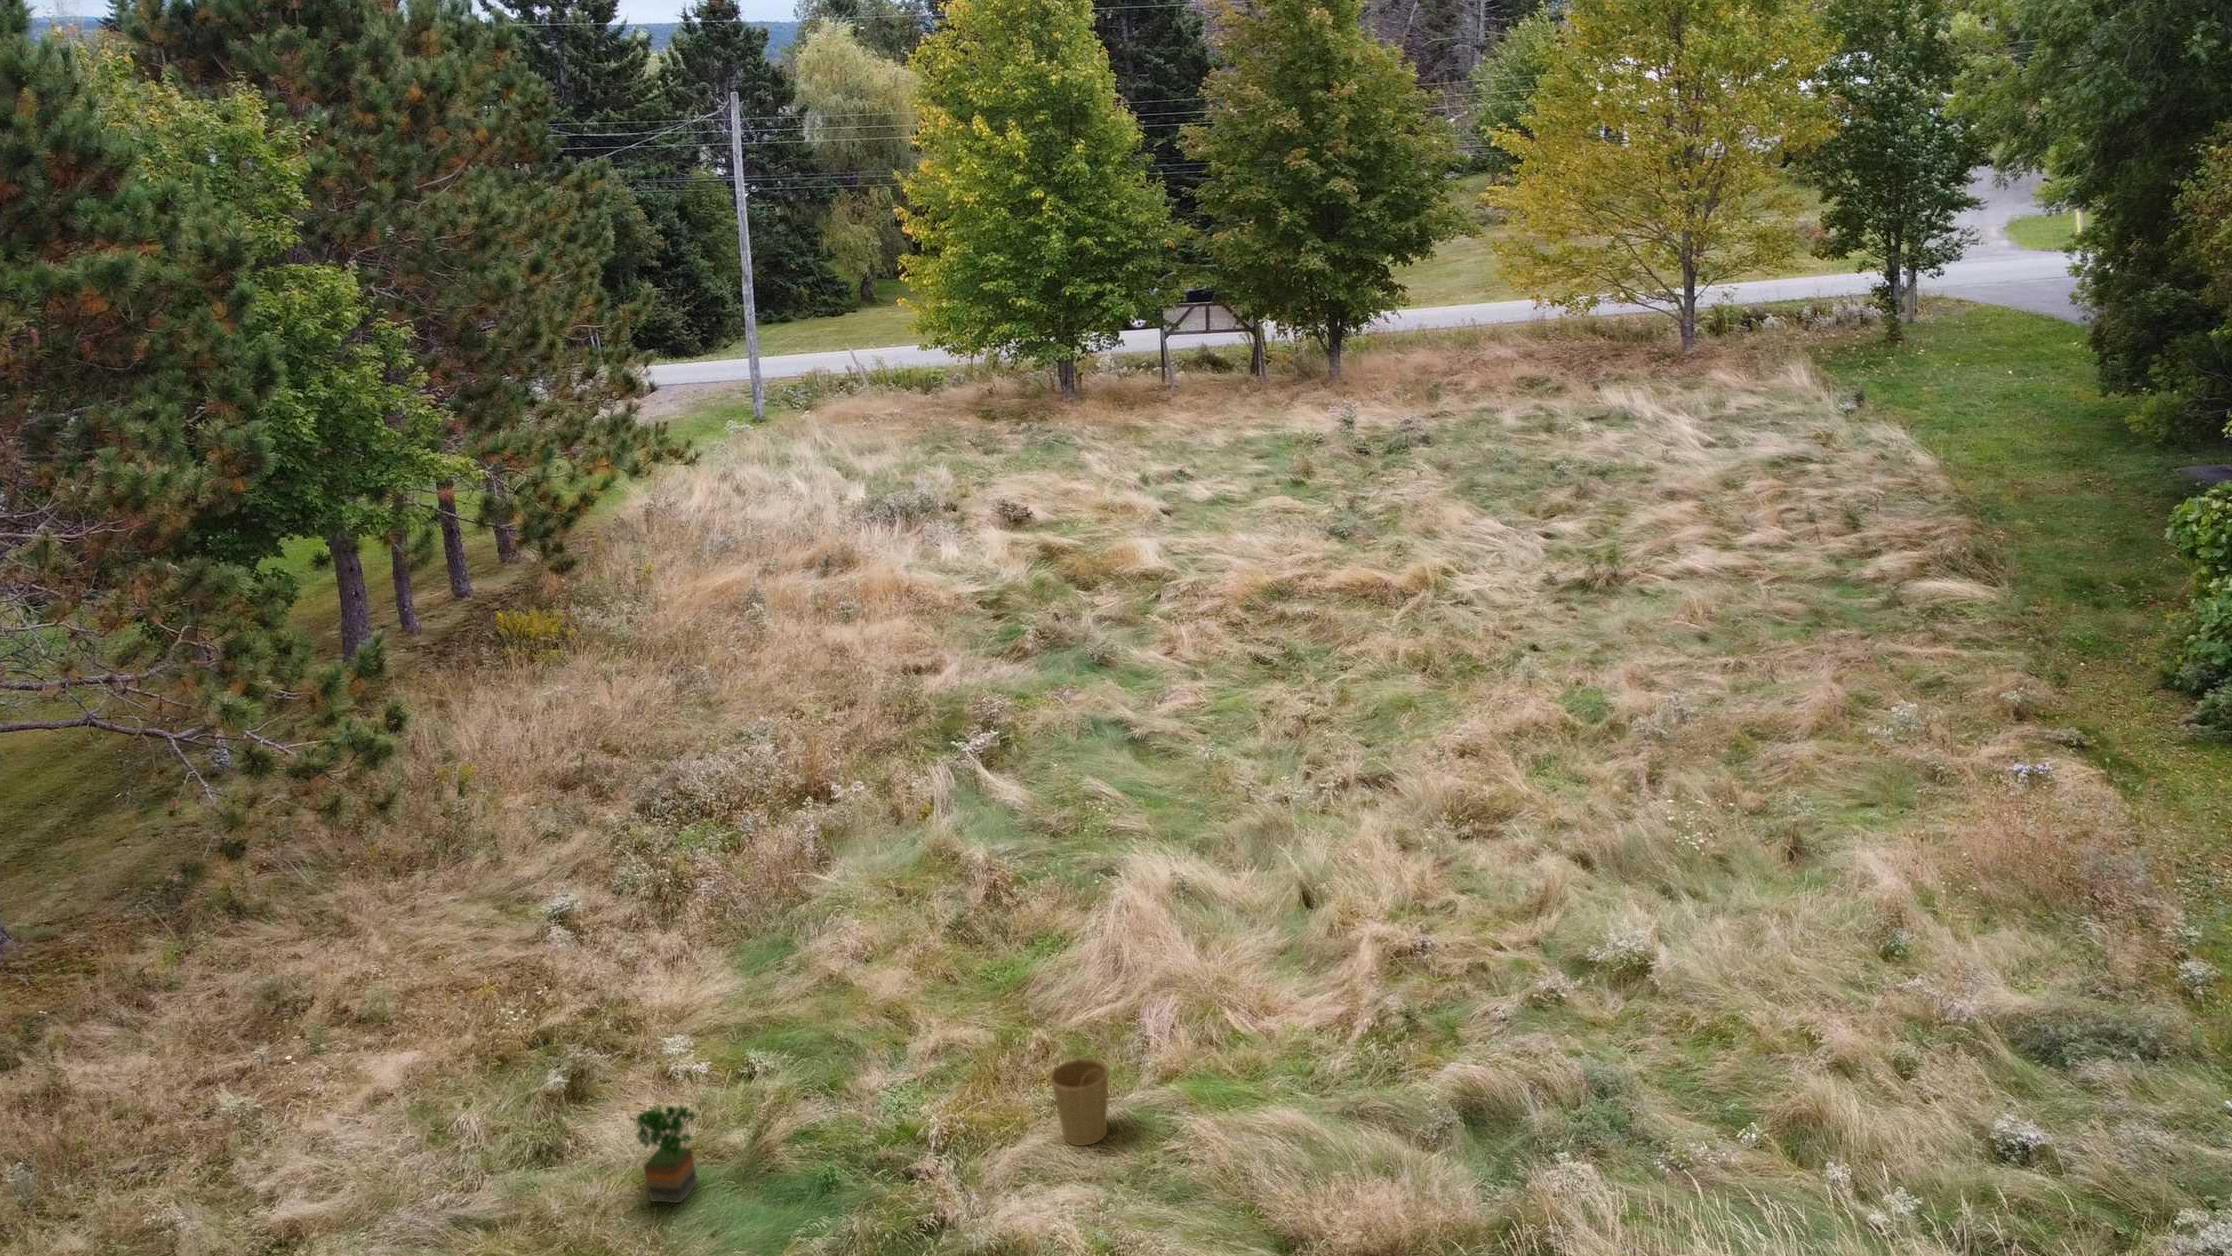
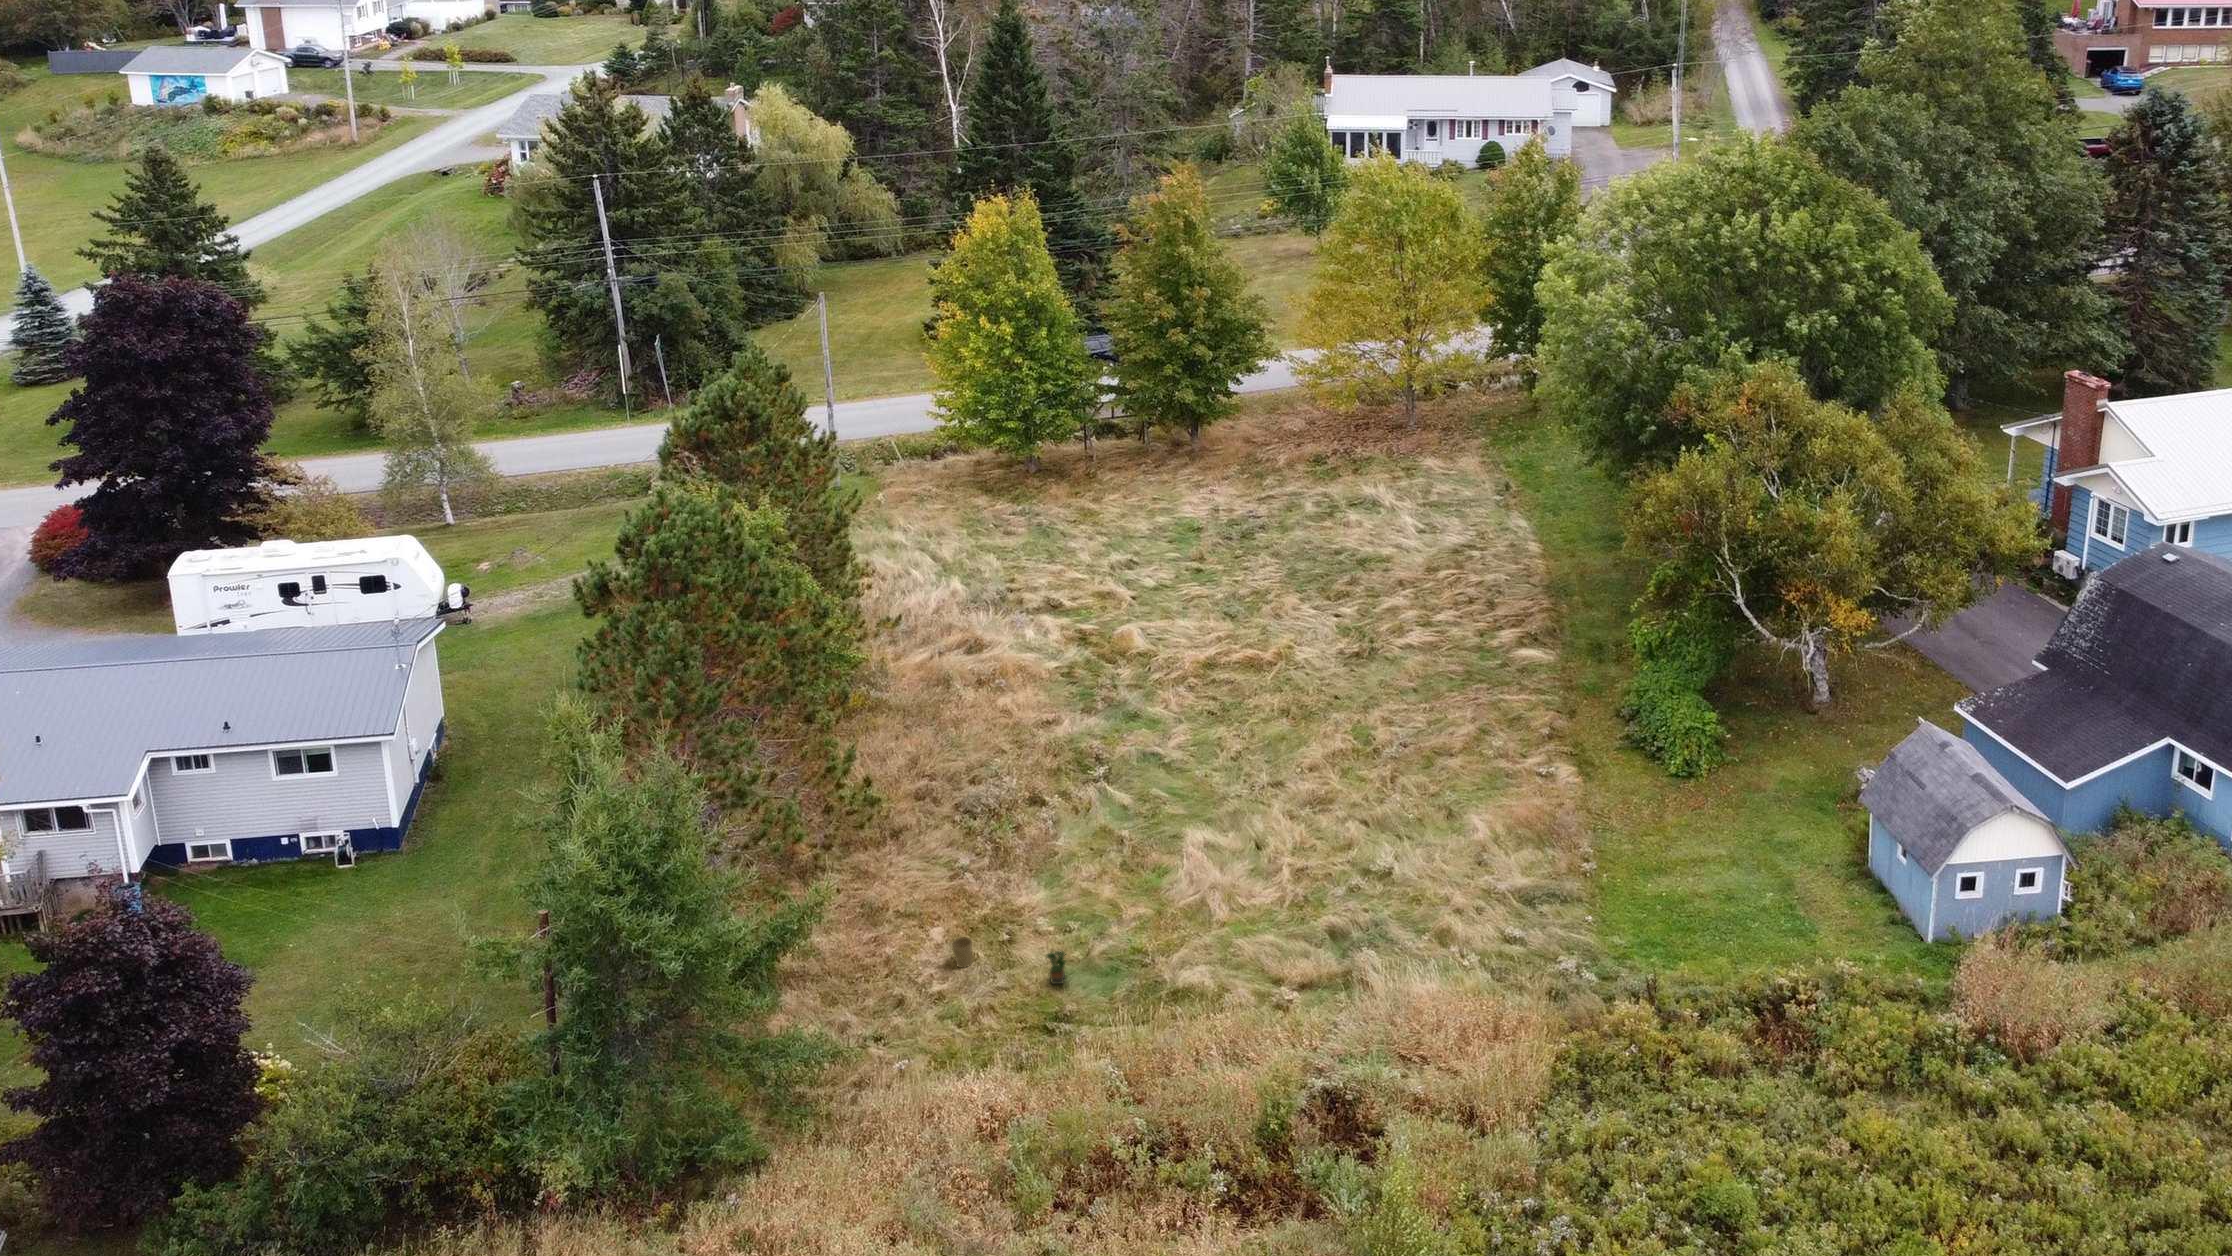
basket: present [1050,1055,1109,1146] -> present [951,937,972,968]

